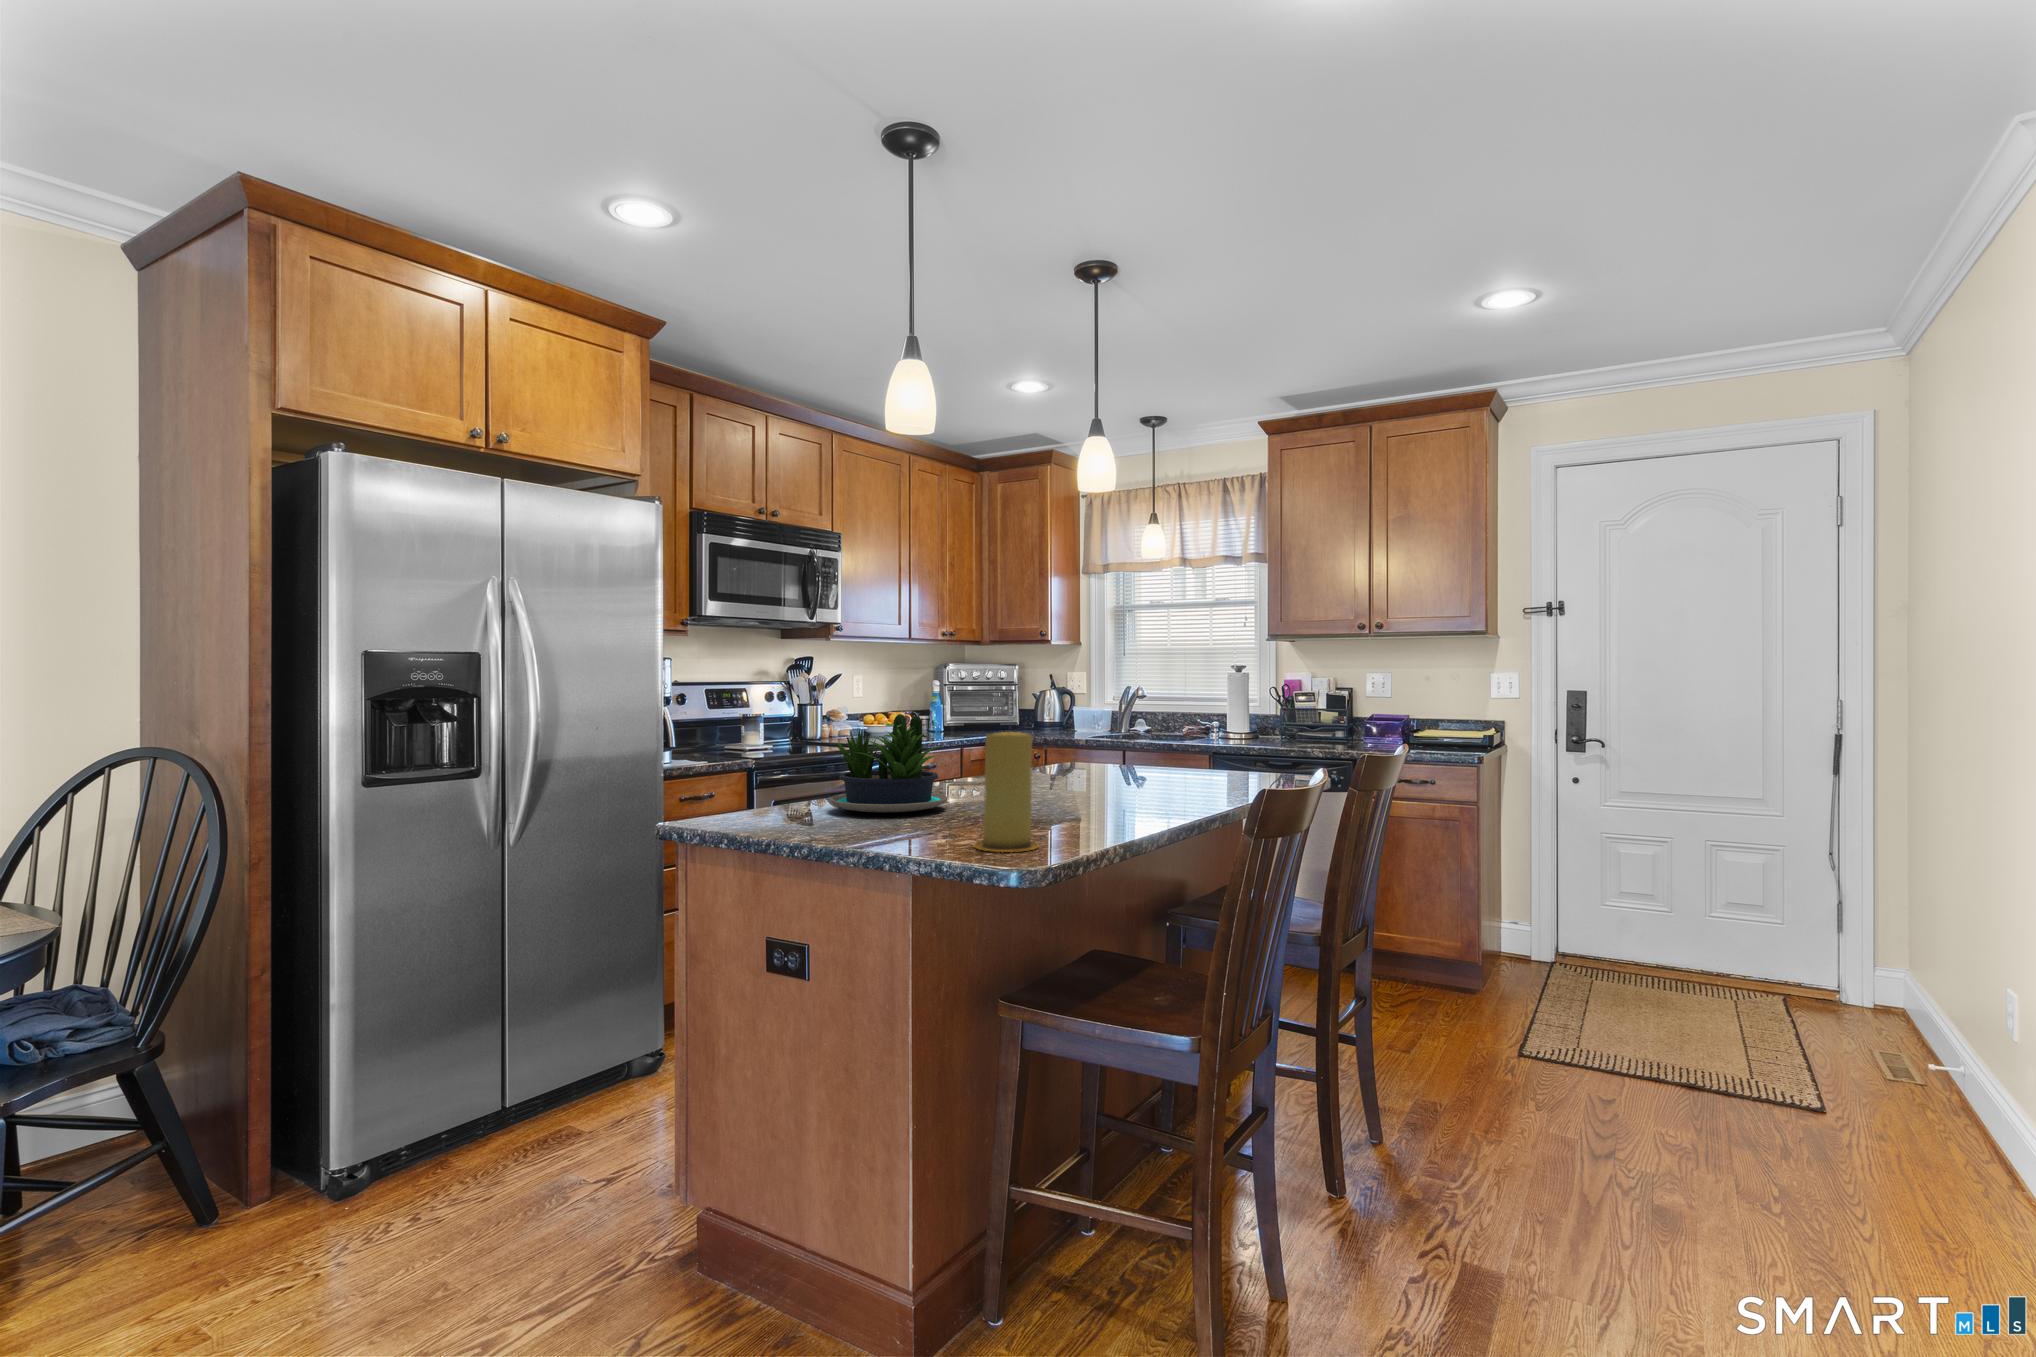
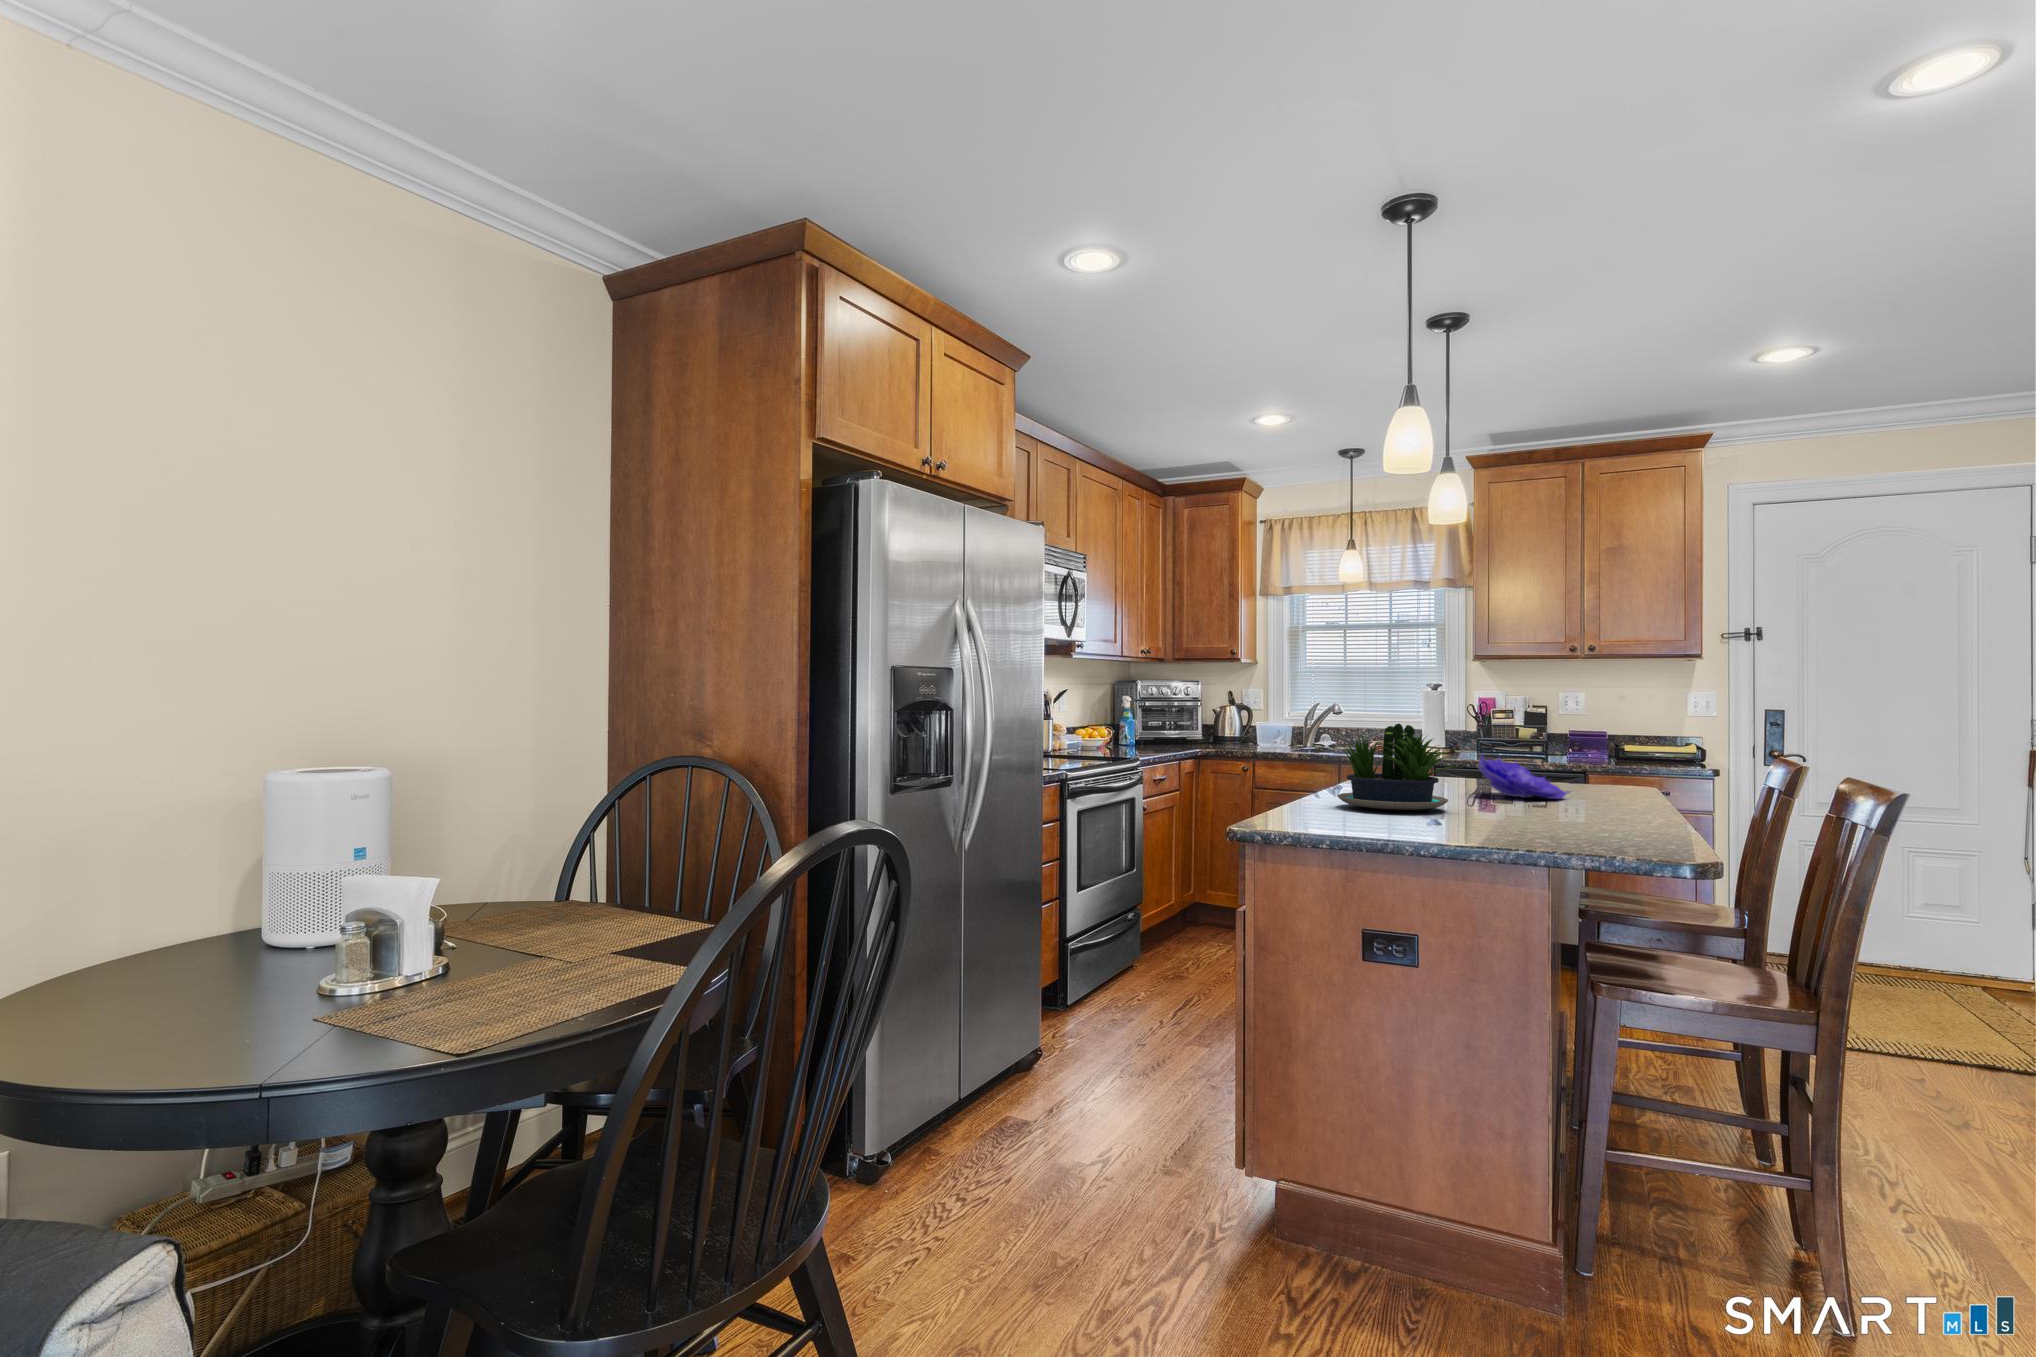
candle: present [974,732,1039,852] -> none [1582,738,1646,839]
decorative bowl: none [1042,745,1144,797] -> present [1479,756,1570,799]

